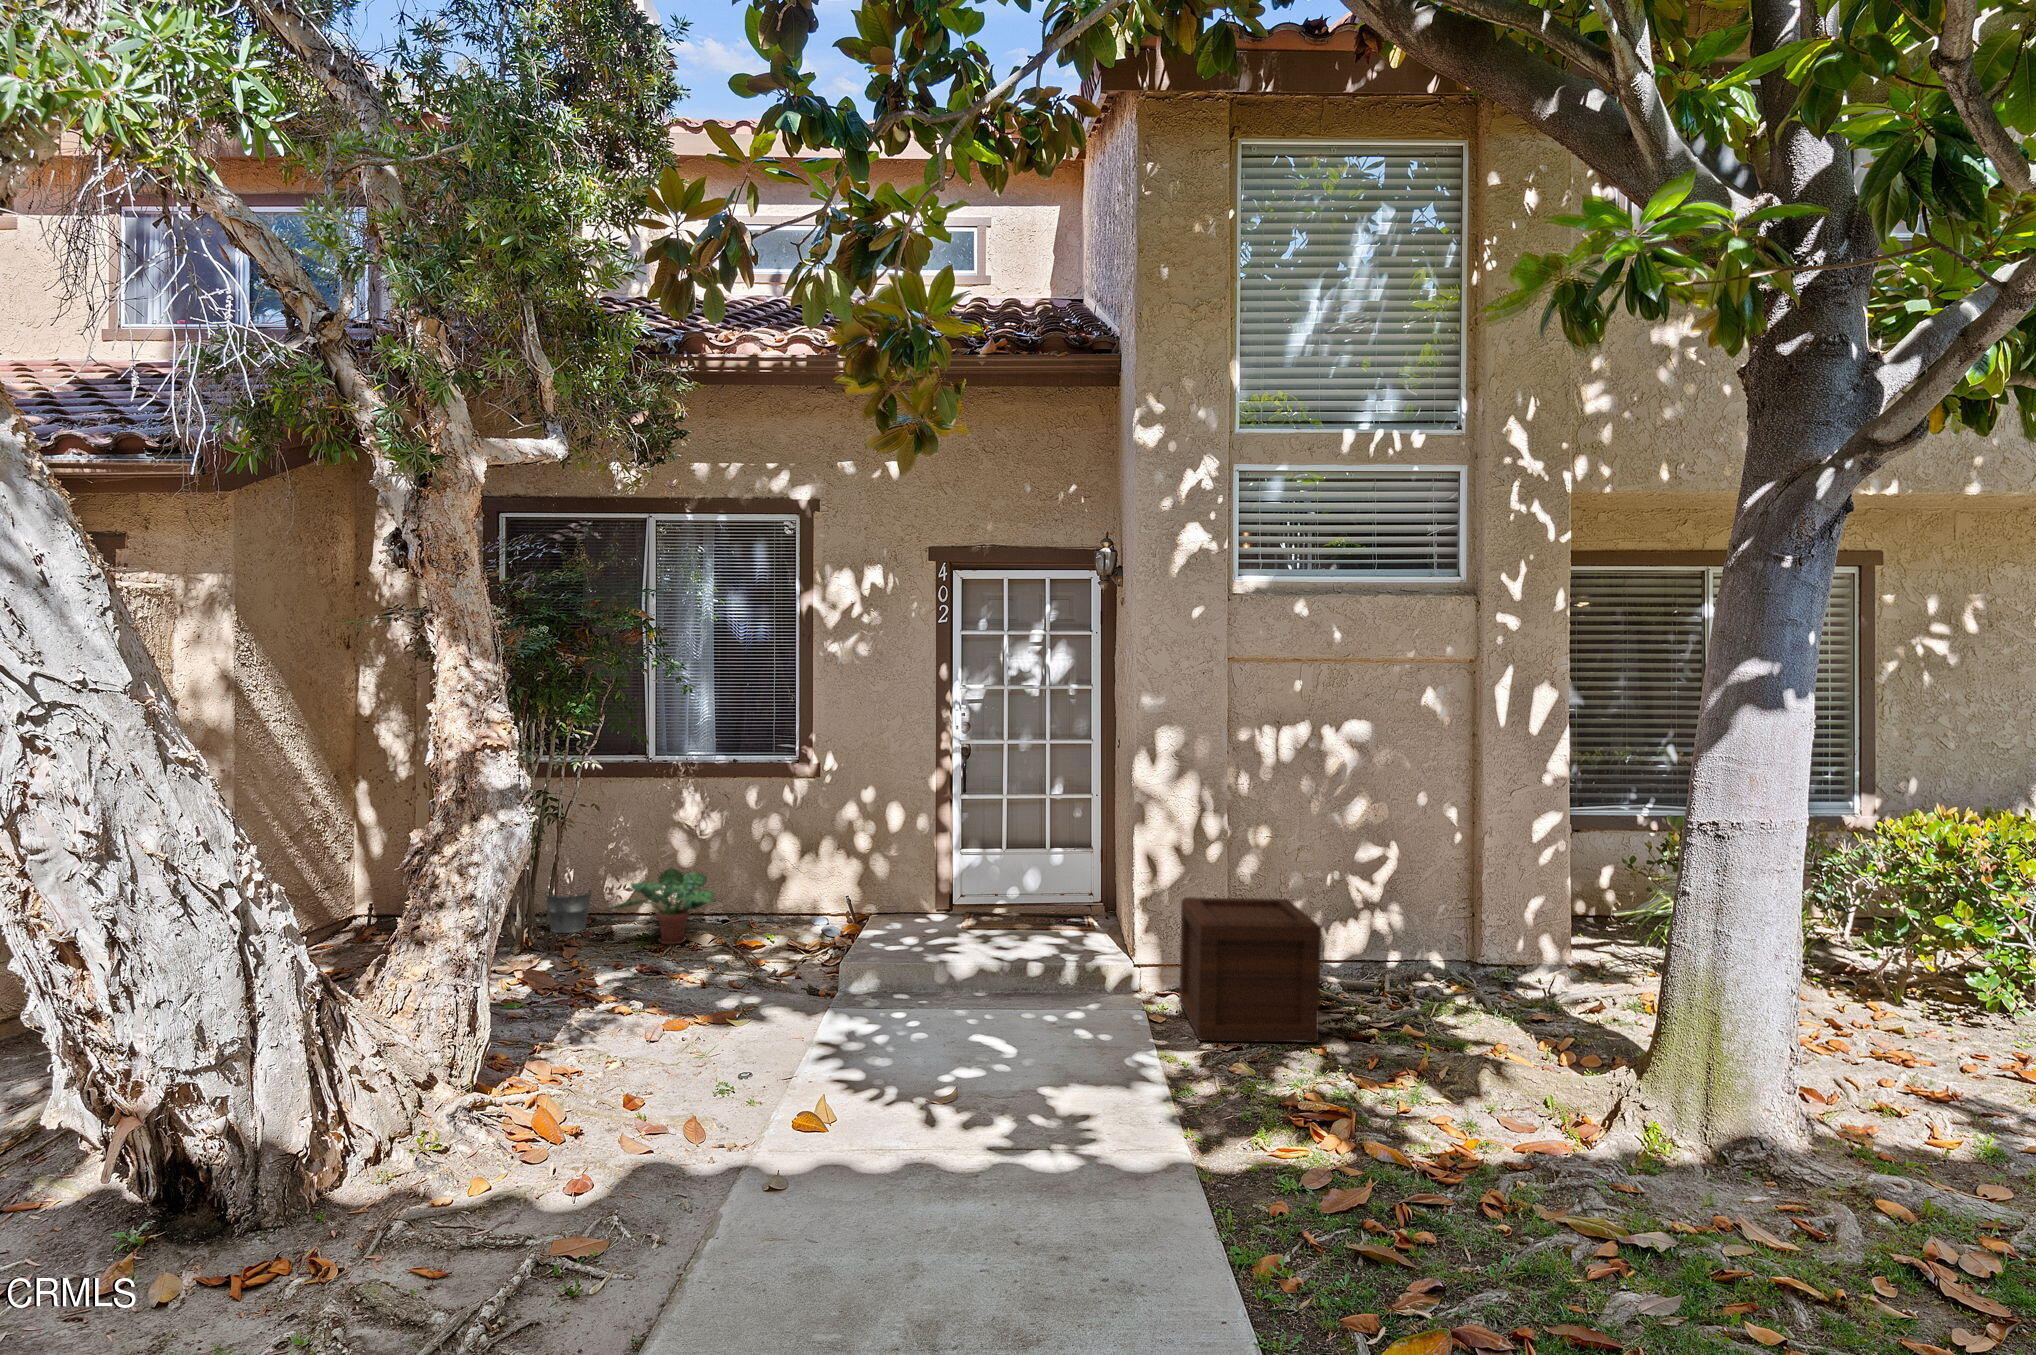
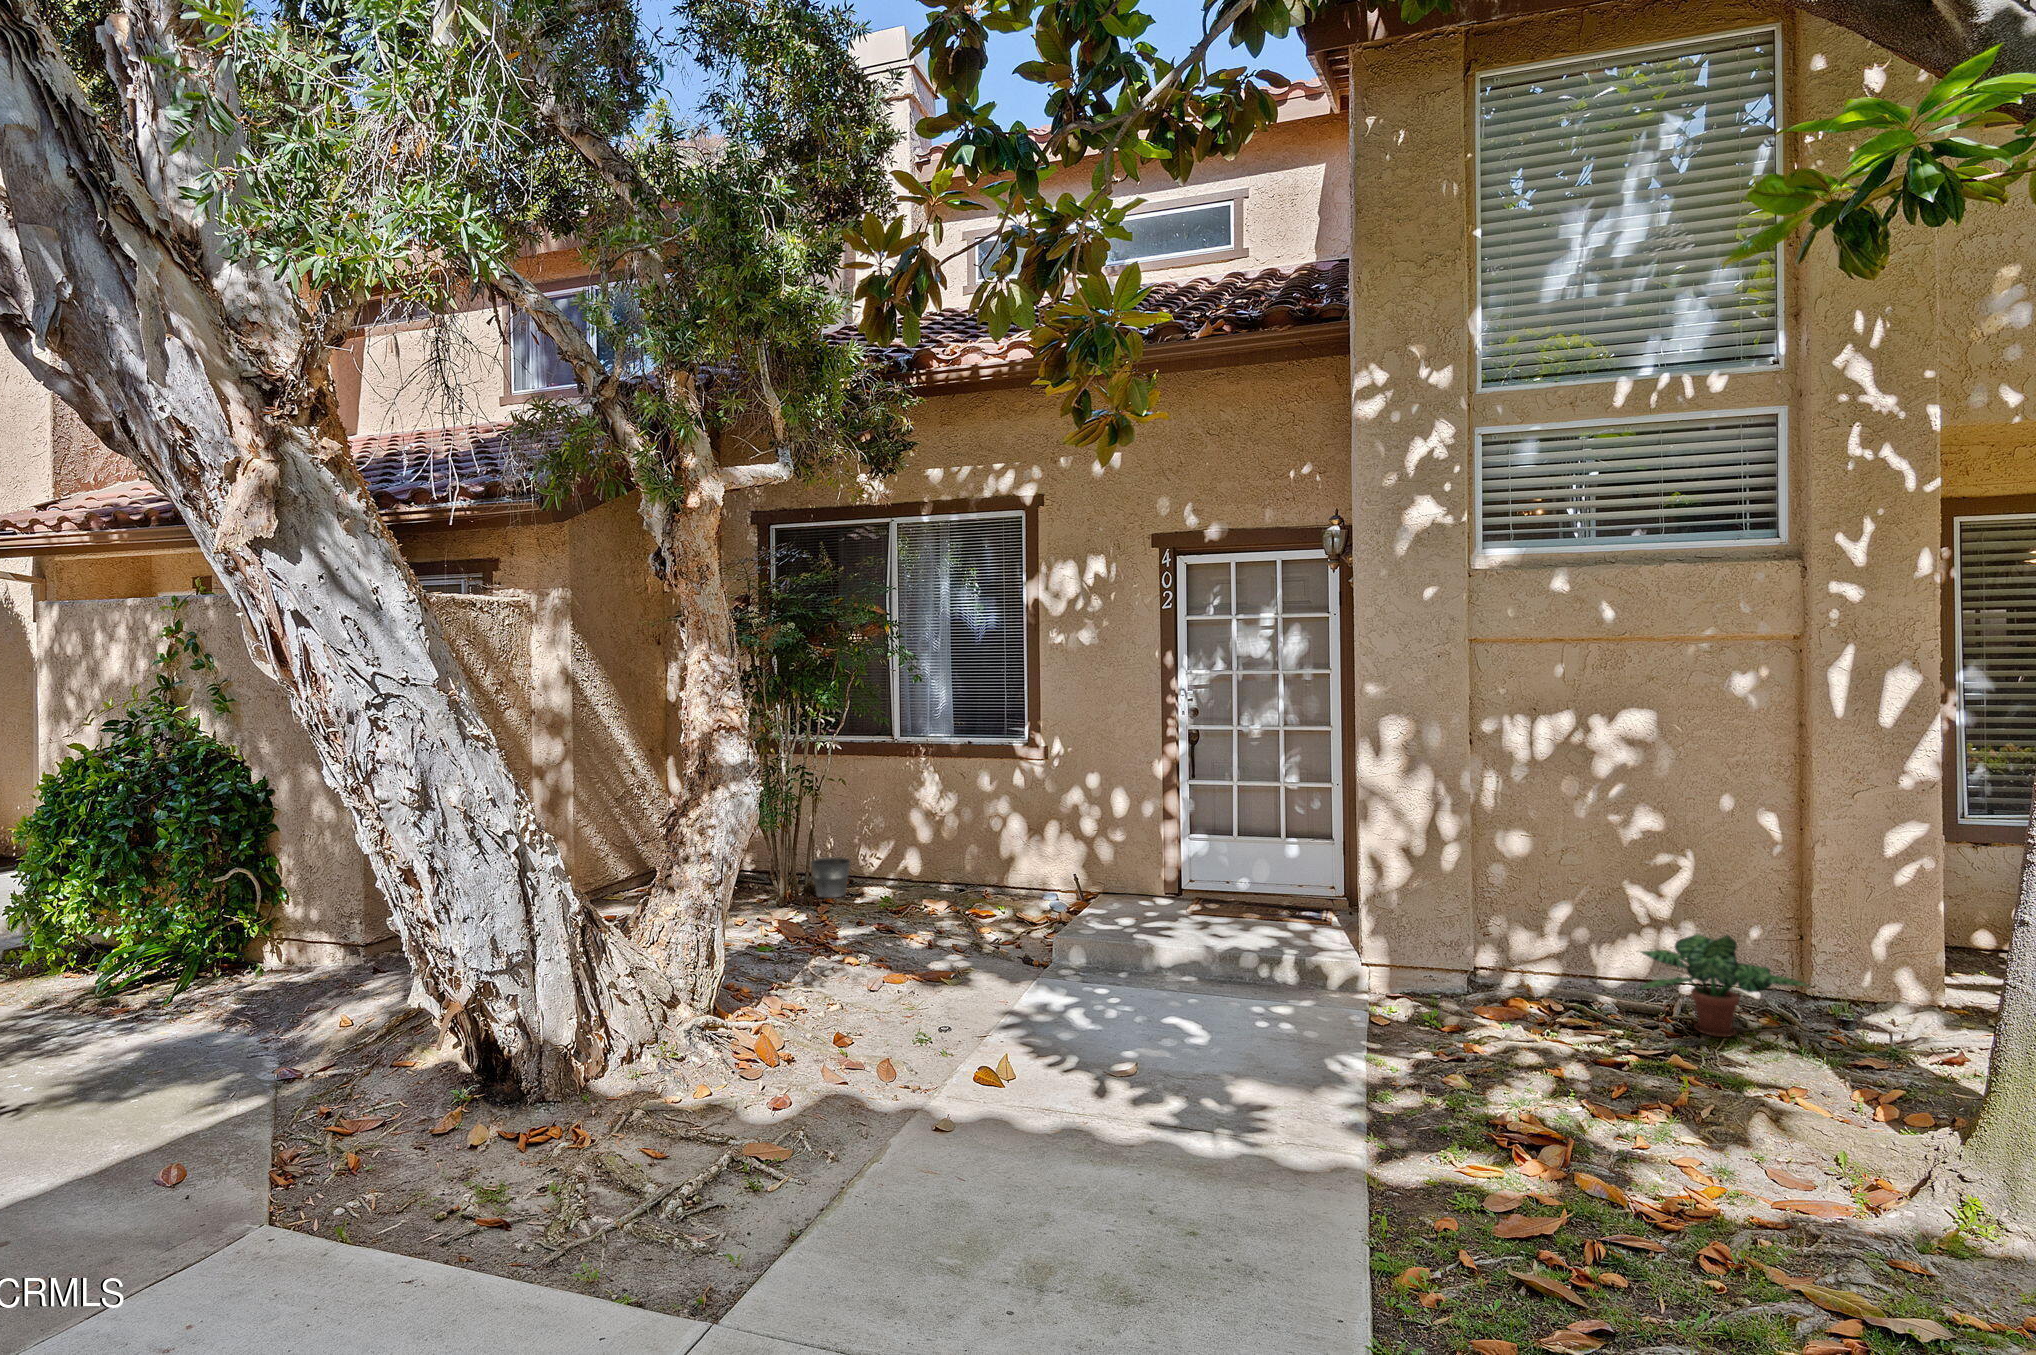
potted plant: present [609,868,716,945] -> present [1639,934,1809,1037]
wooden crate: present [1179,897,1321,1043] -> none [1384,881,1523,1035]

